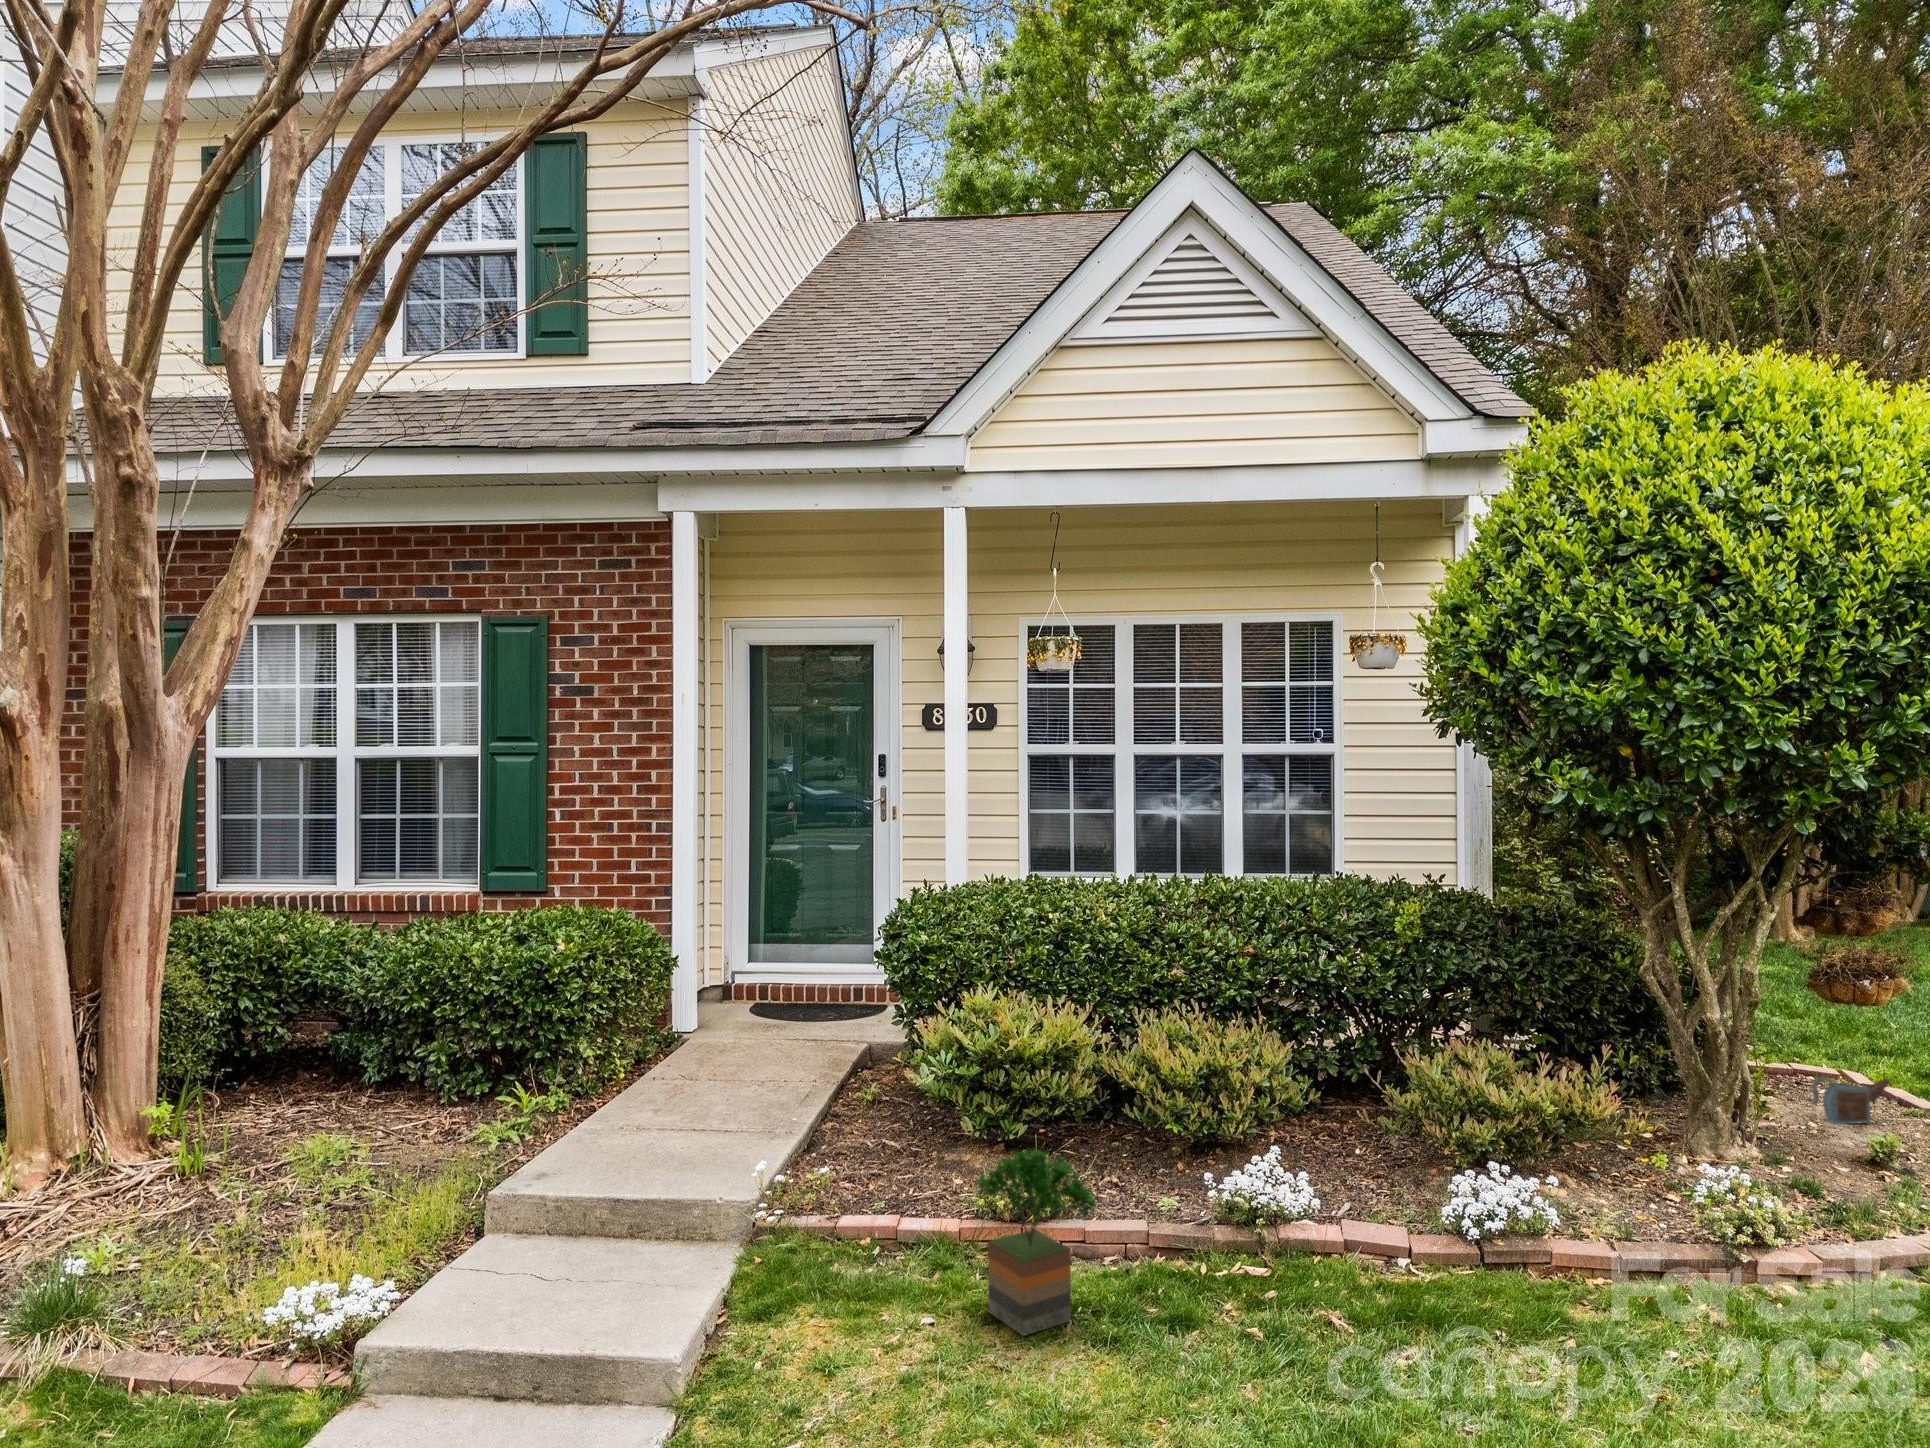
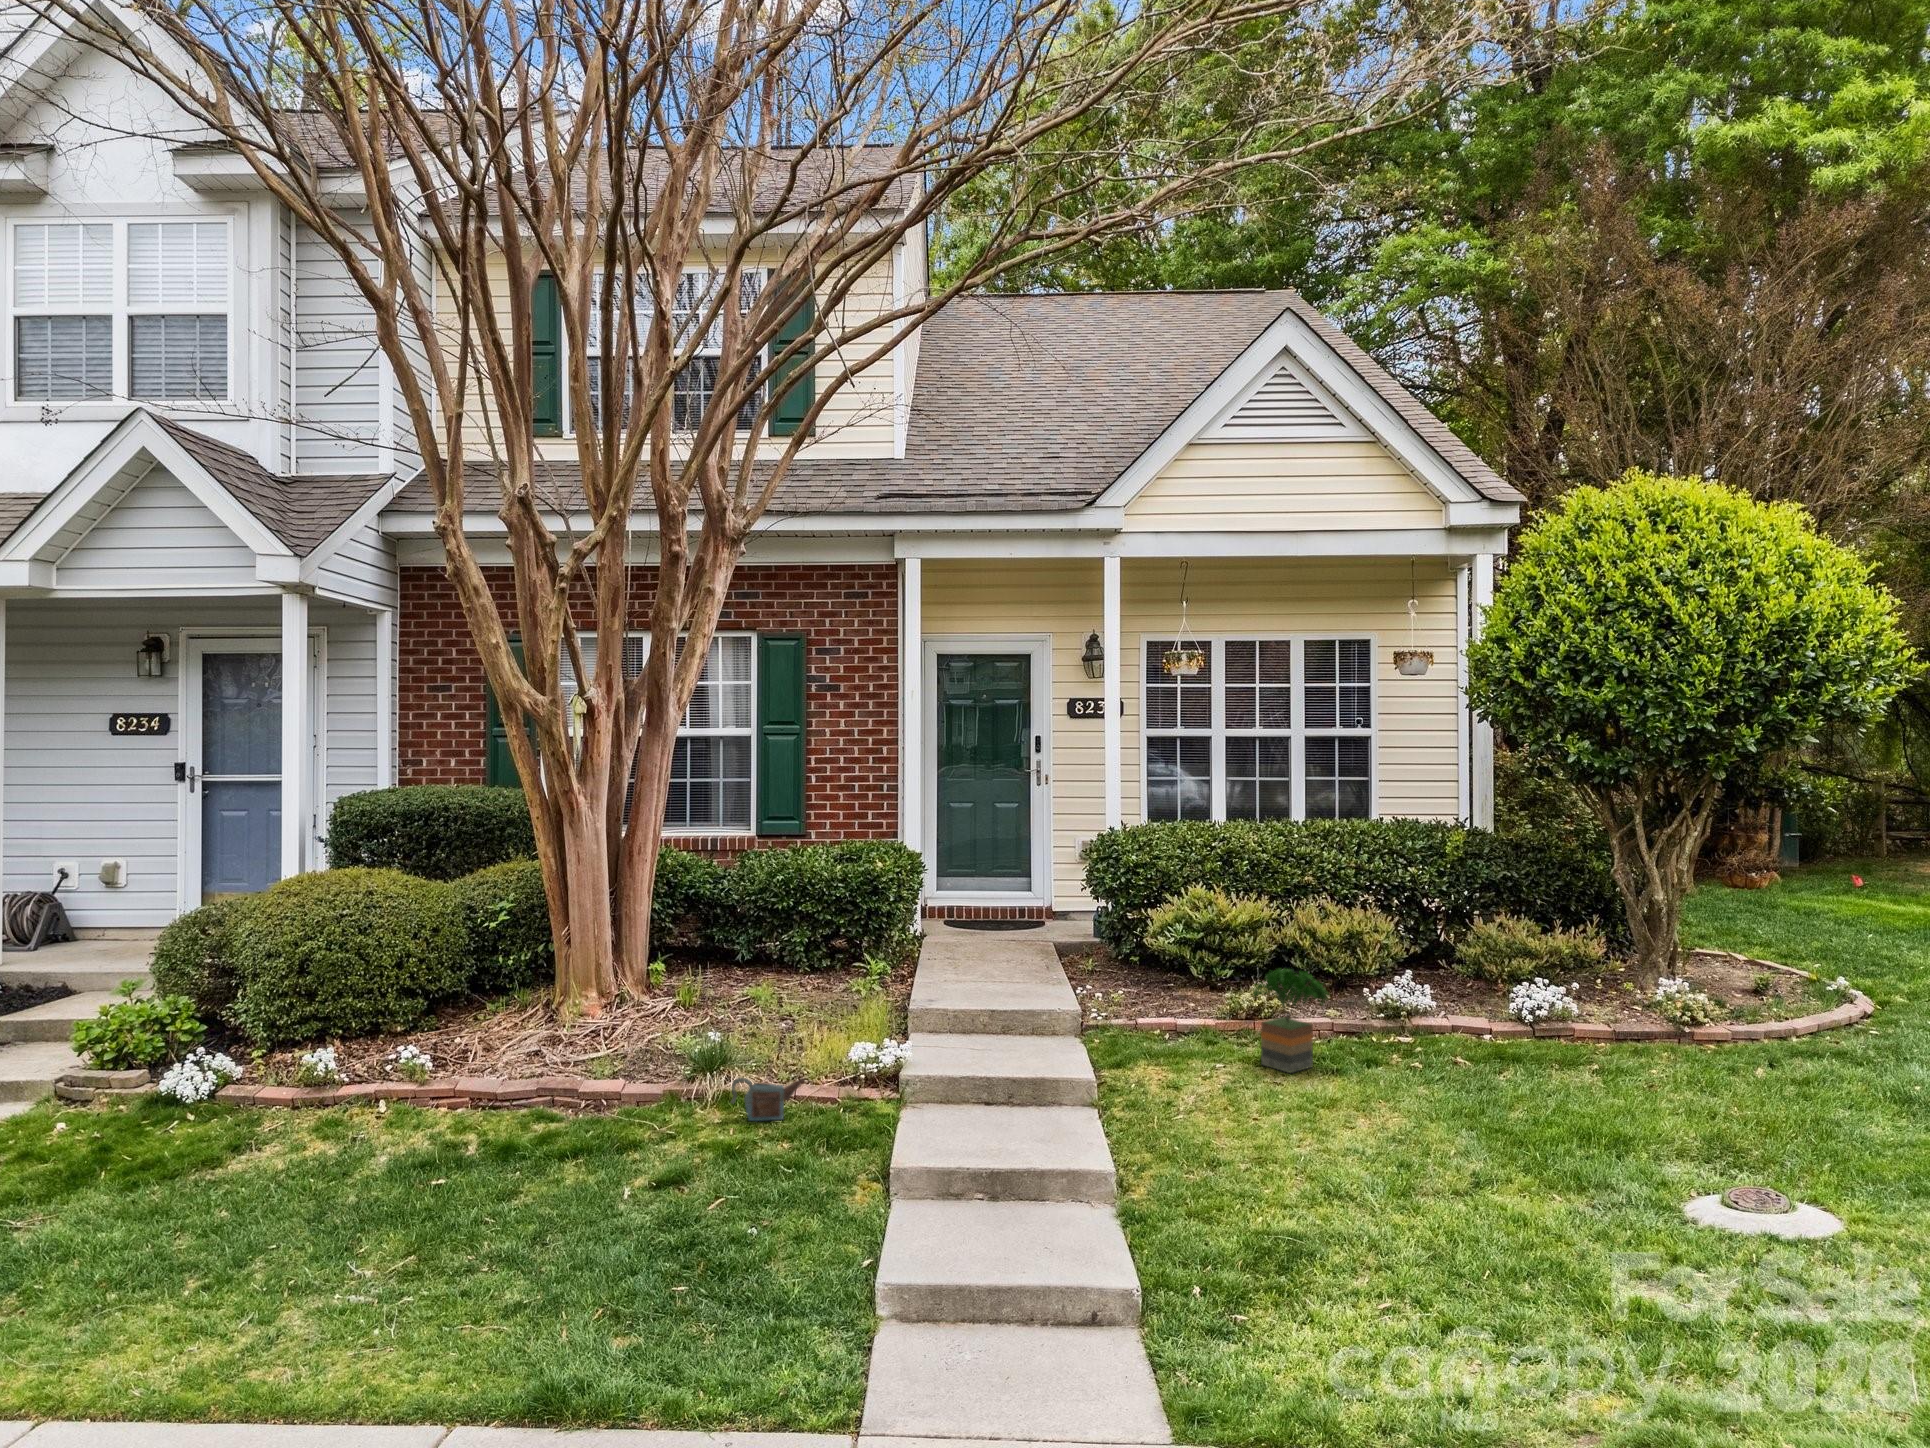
watering can: present [1811,1077,1890,1124] -> present [731,1078,805,1121]

